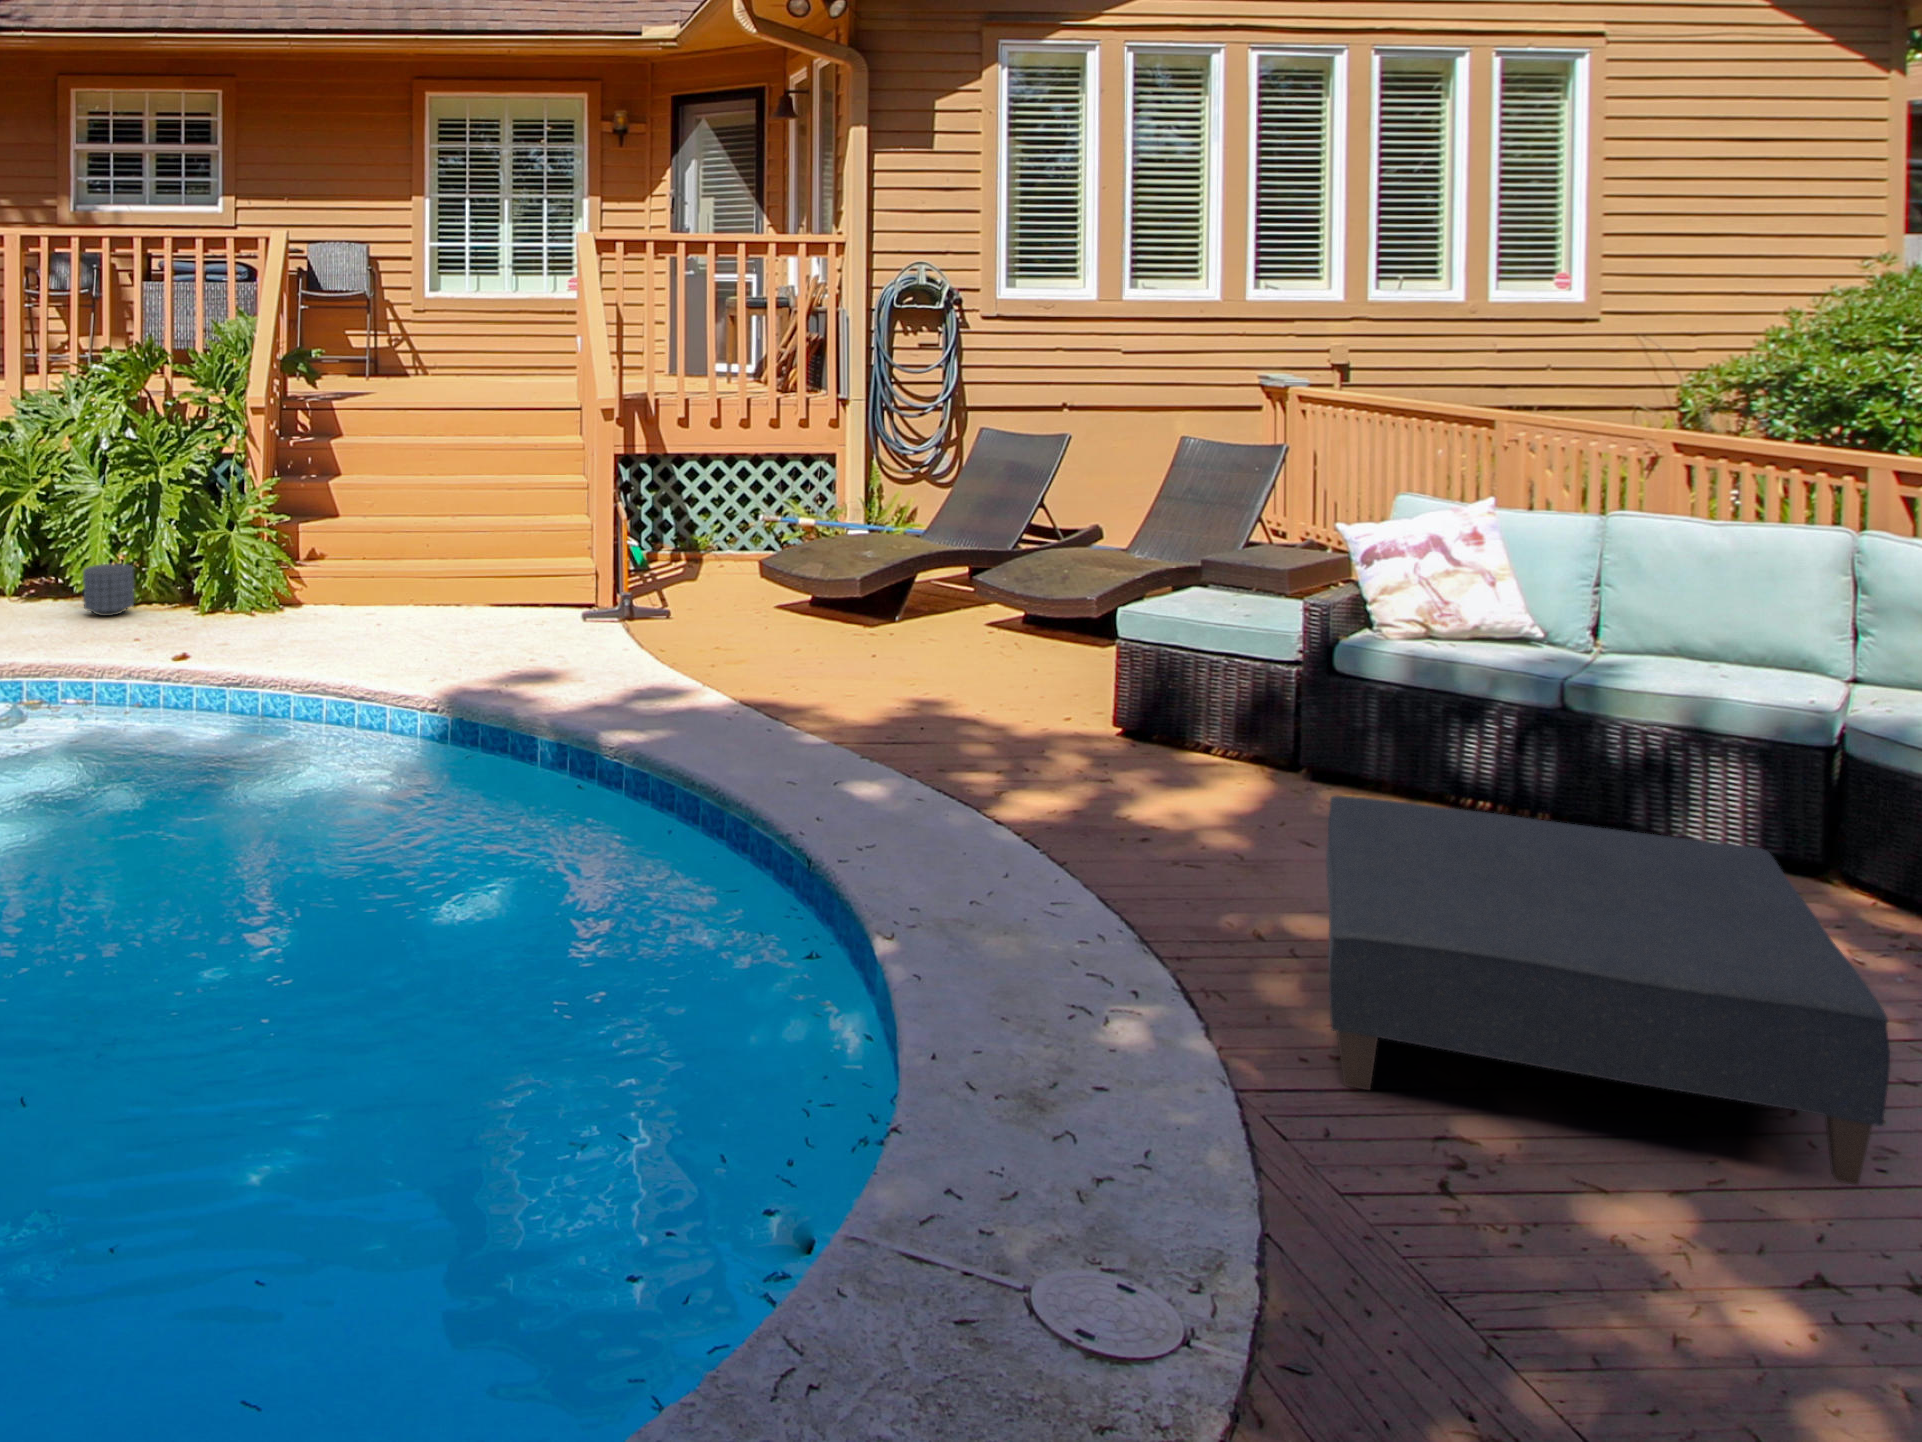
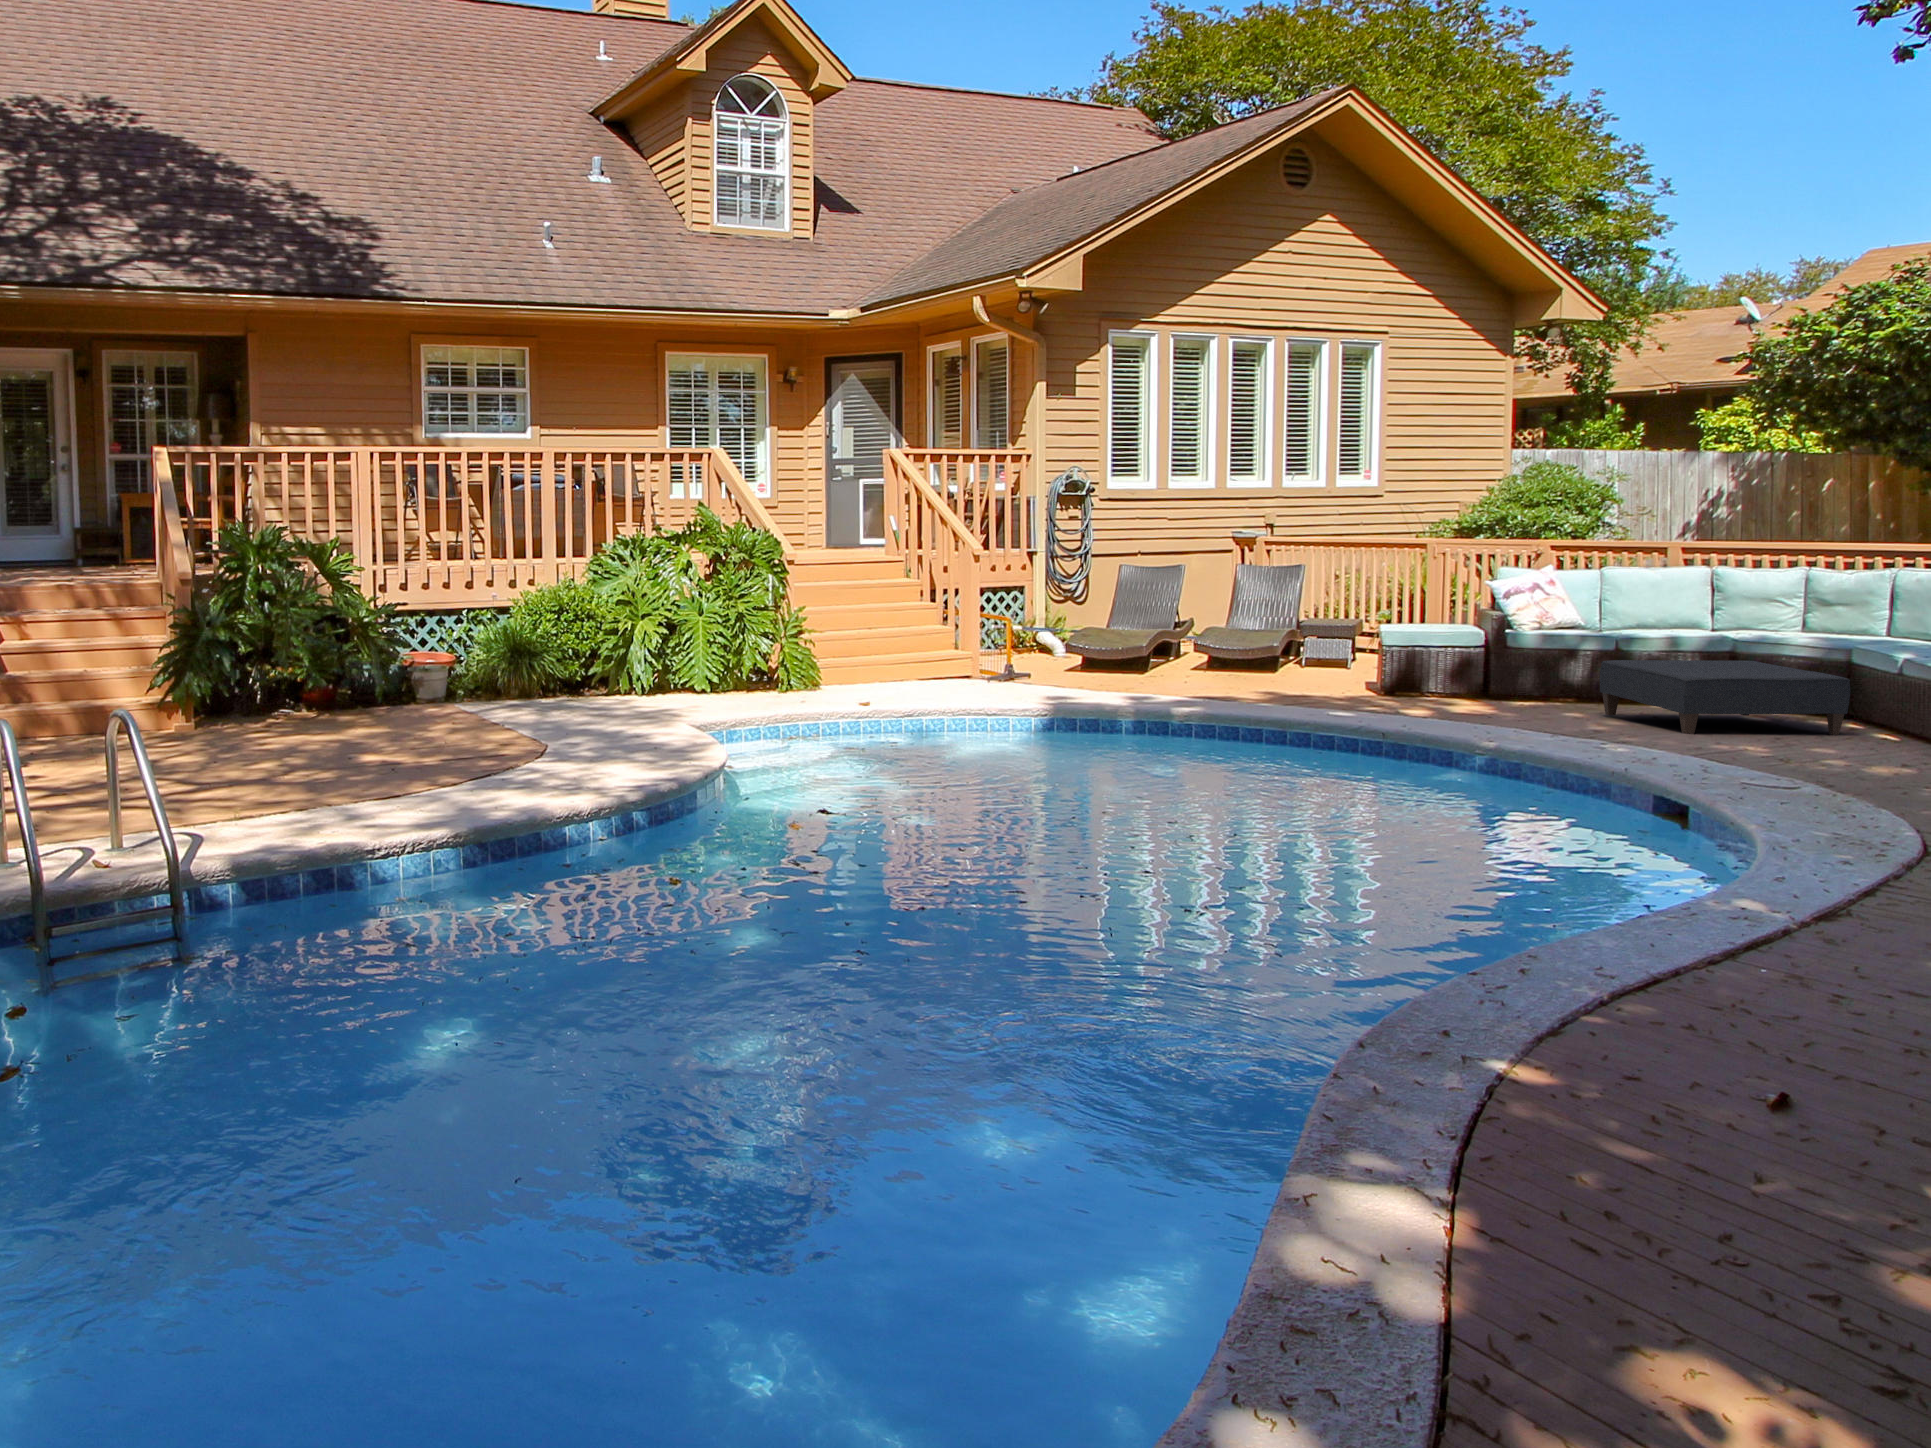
planter: present [83,564,134,616] -> none [716,661,747,693]

